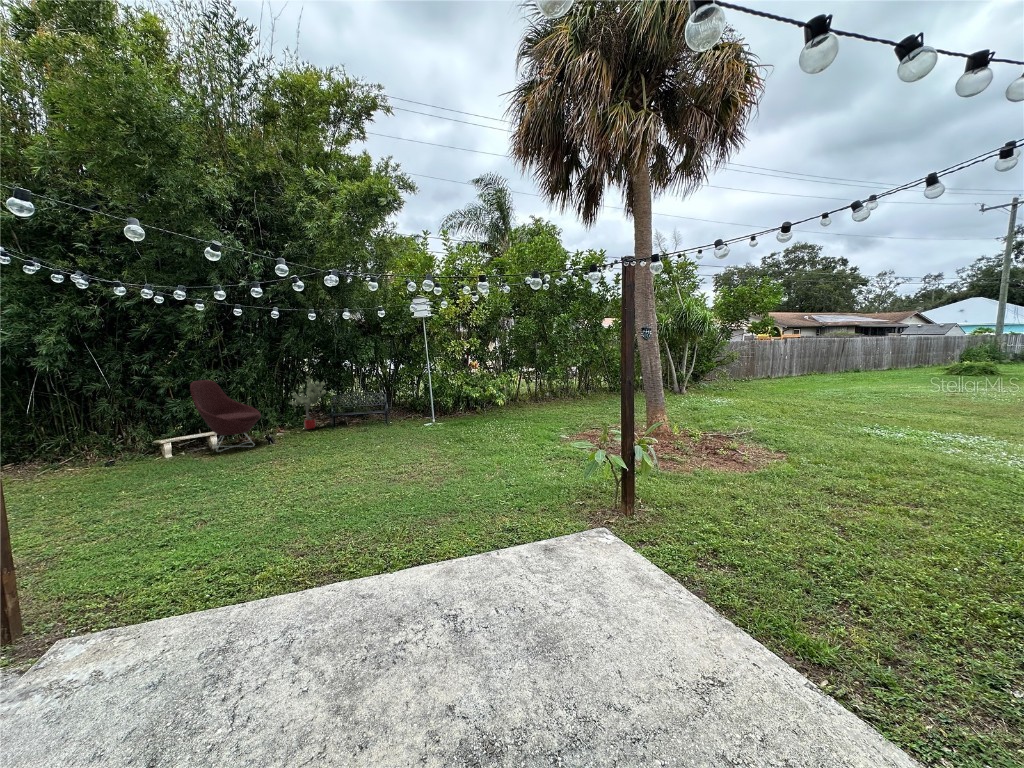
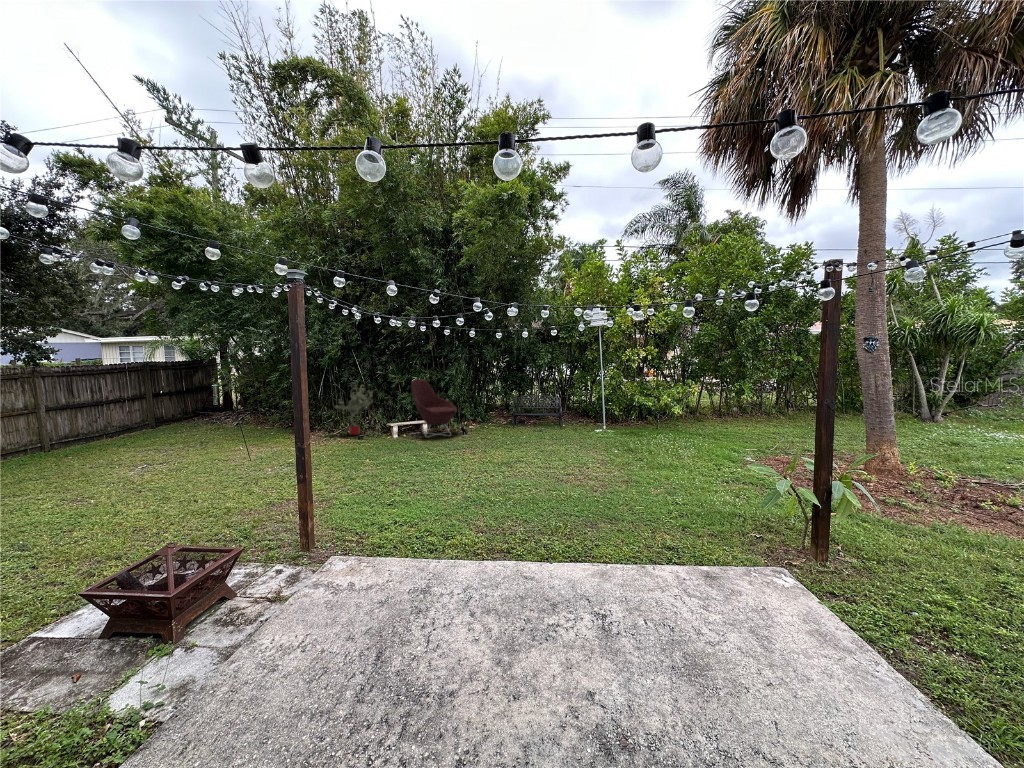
potted tree: present [290,377,326,430] -> present [336,385,372,435]

